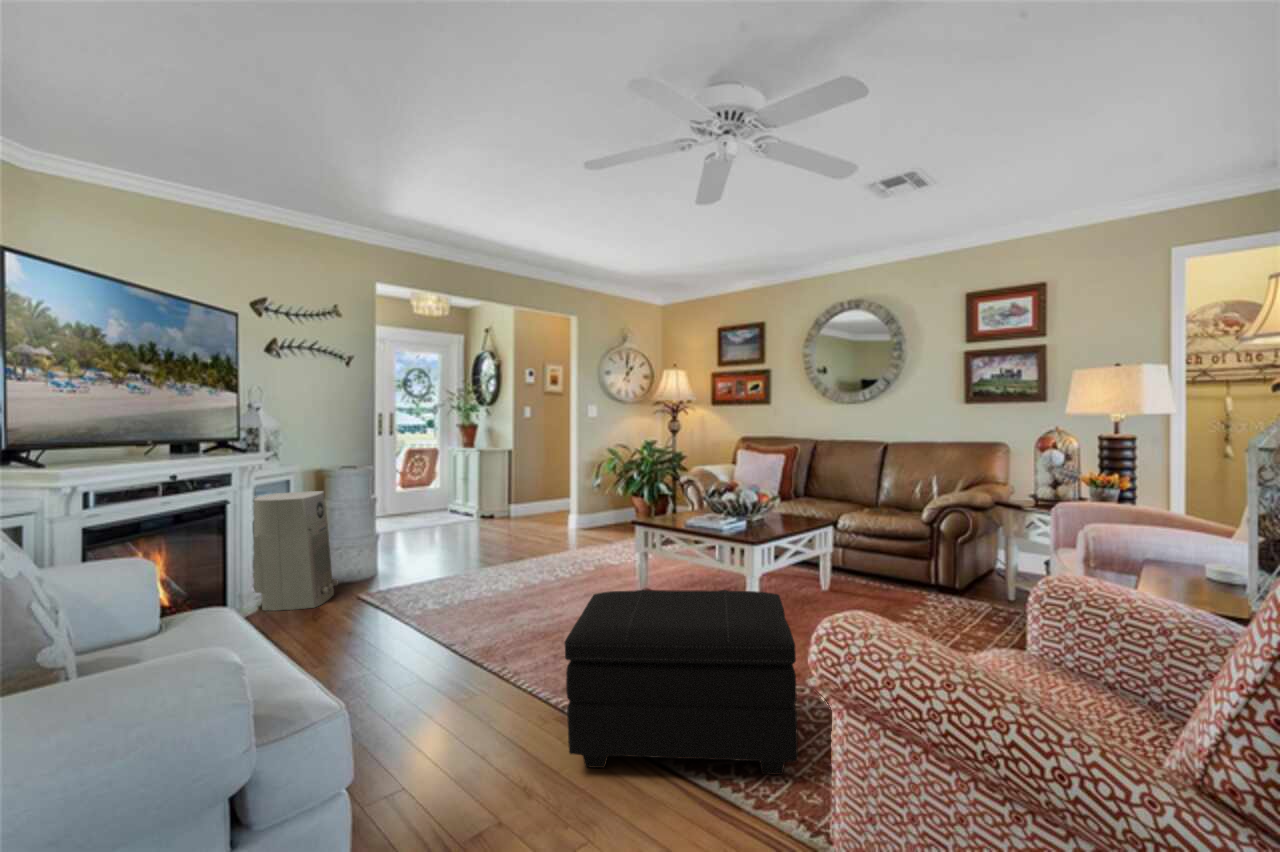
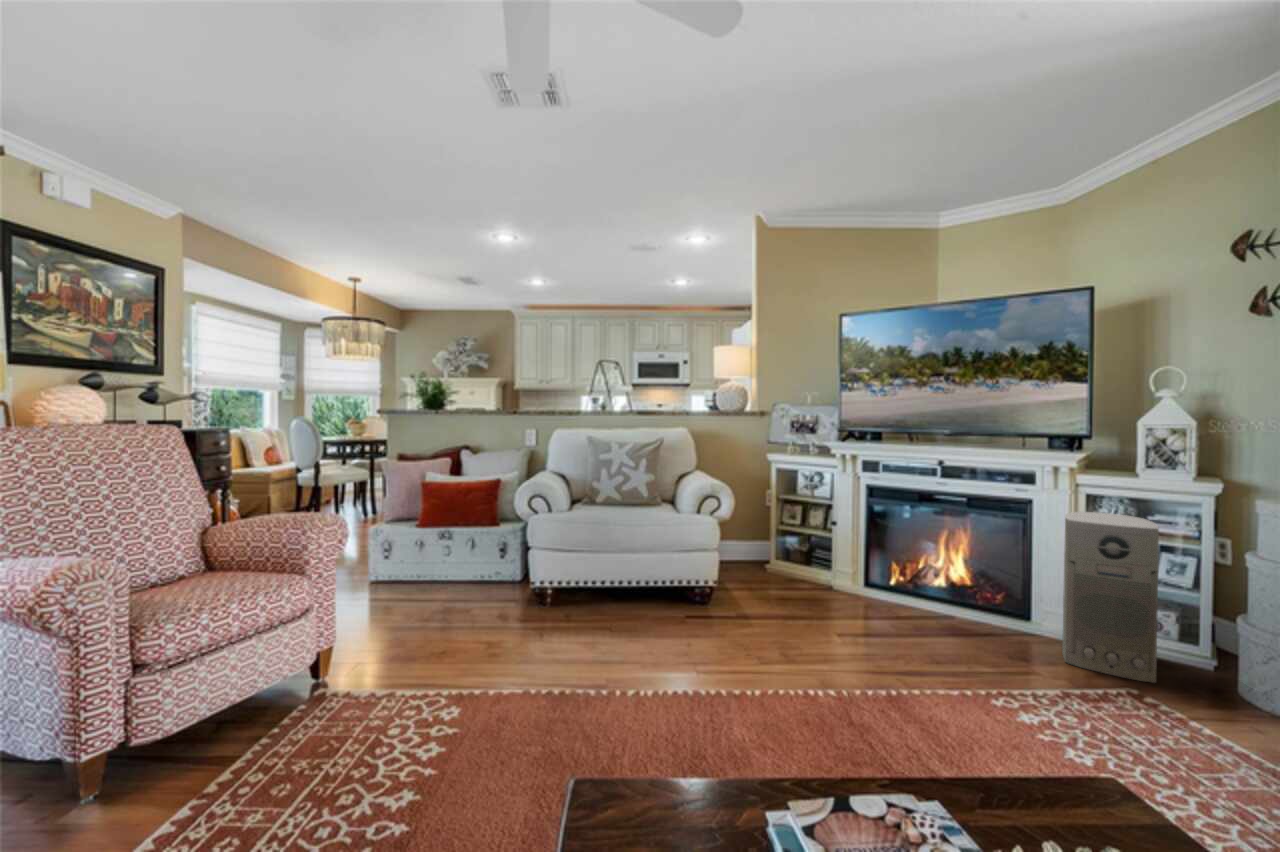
footstool: present [565,589,798,774] -> none [365,570,598,776]

